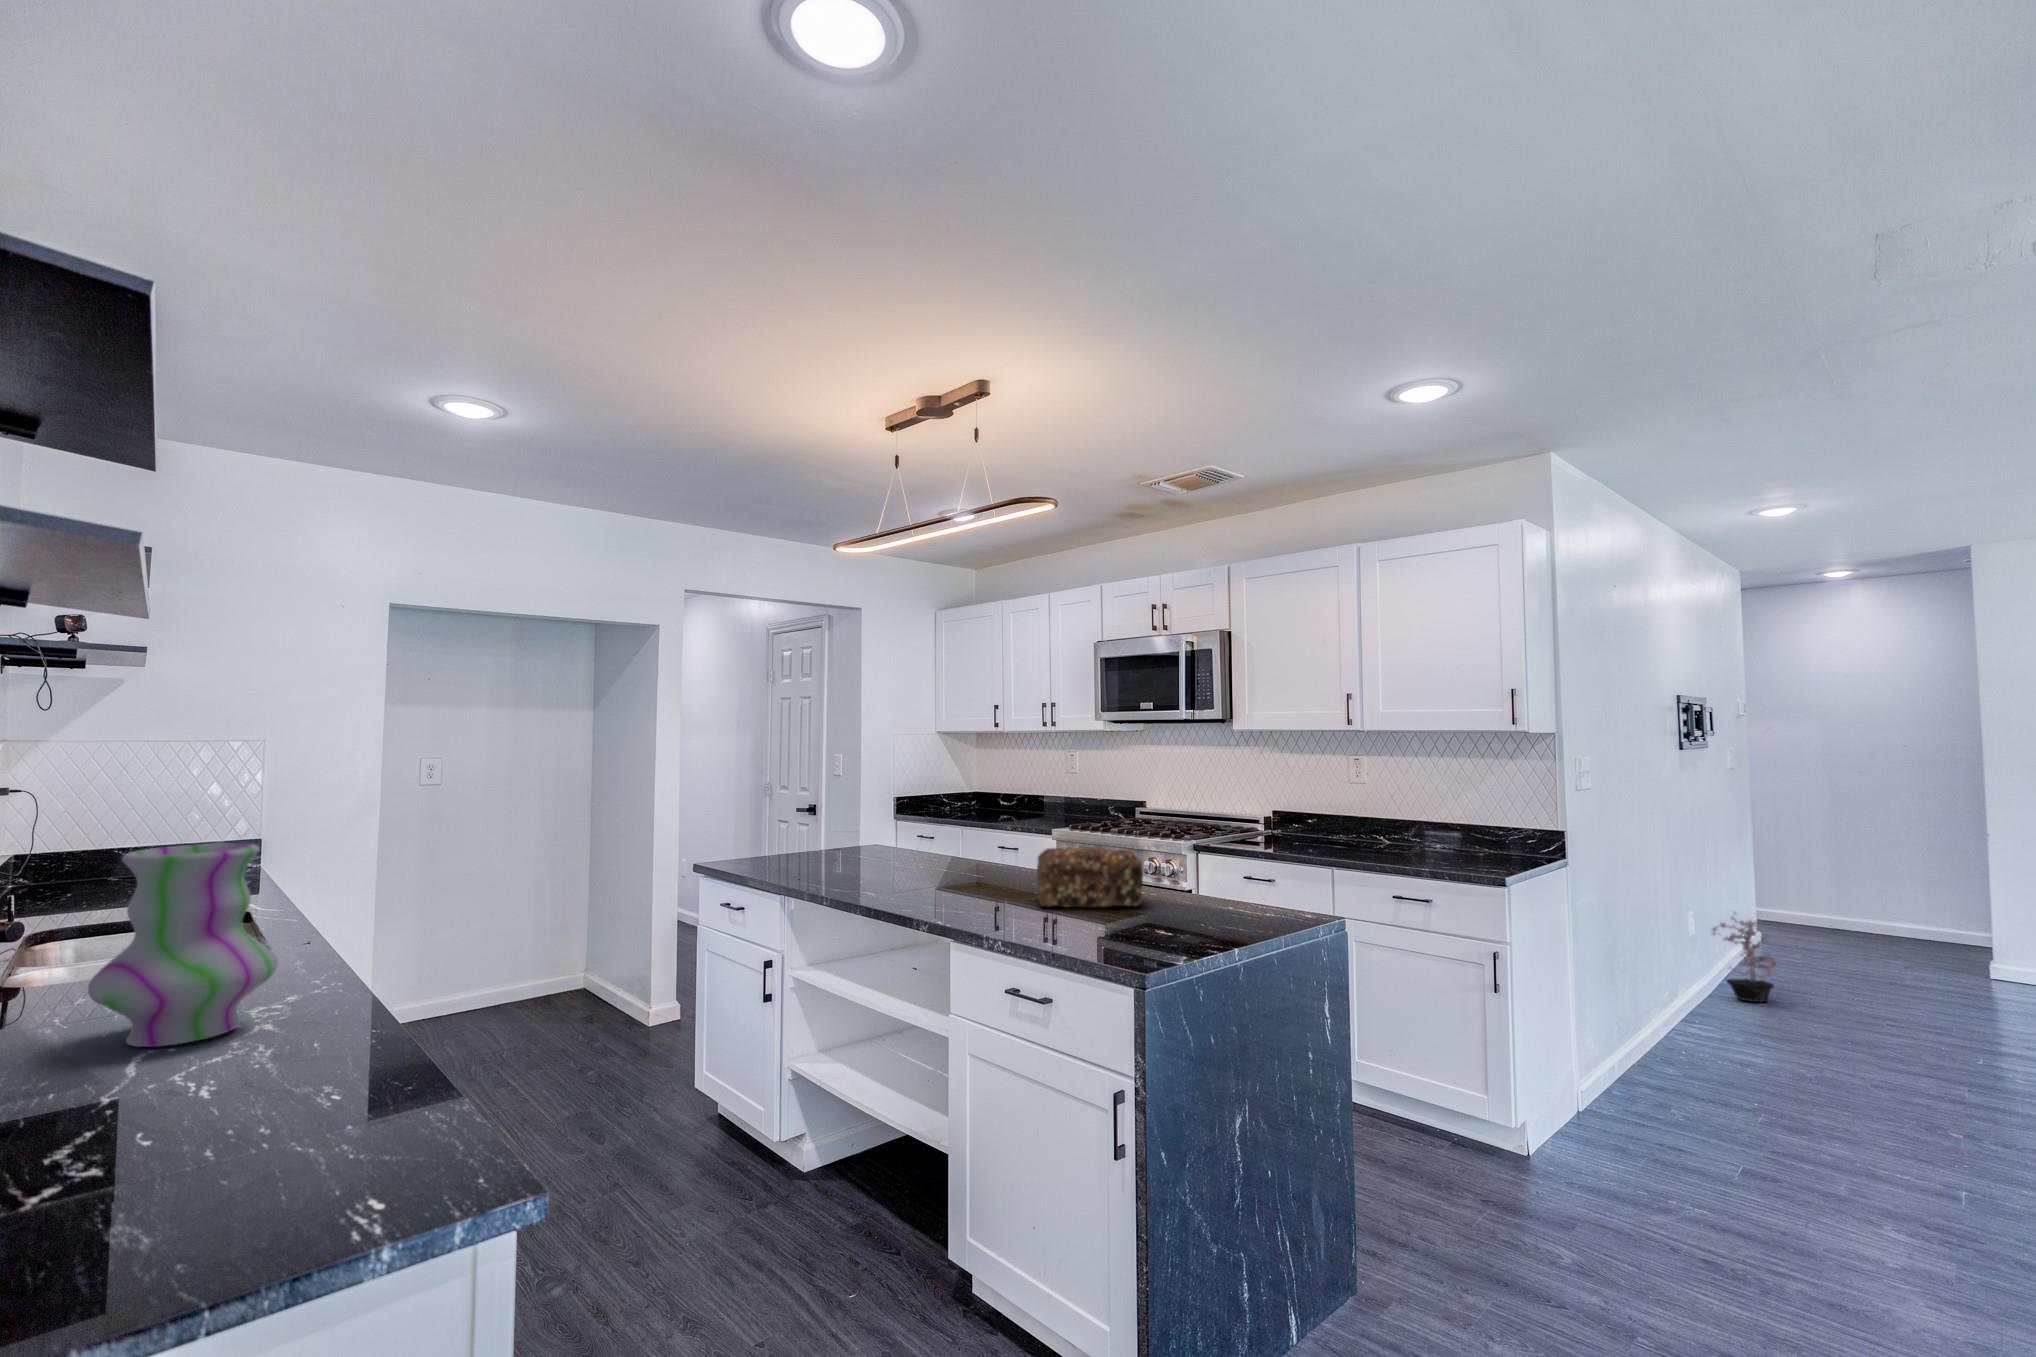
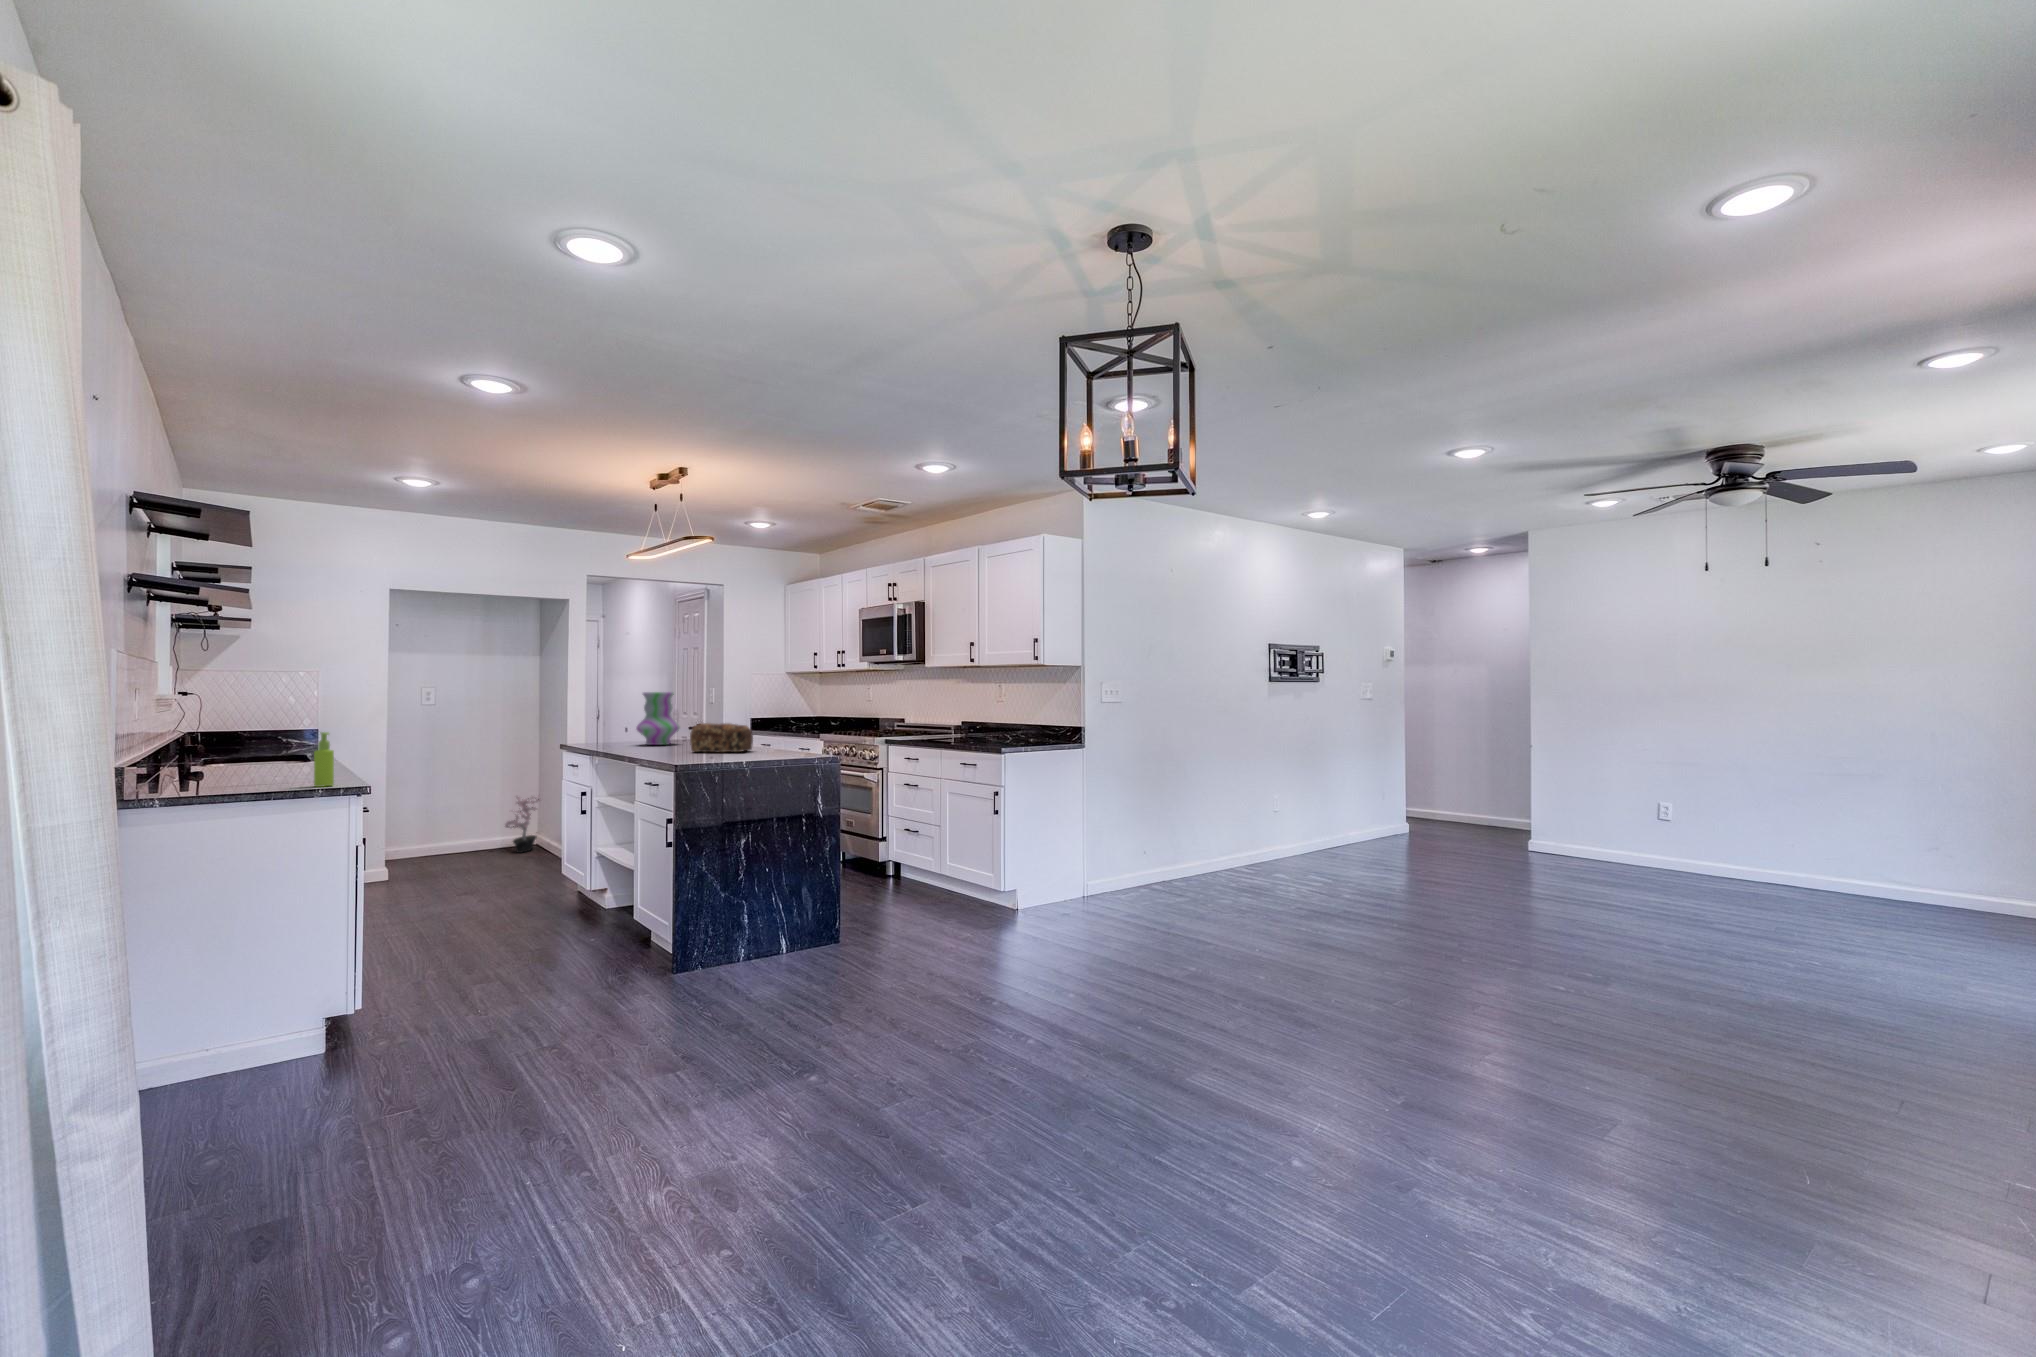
vase: present [88,843,278,1047] -> present [636,692,680,745]
potted plant: present [1711,911,1777,1002] -> present [505,795,541,853]
soap dispenser: none [337,973,400,1154] -> present [314,732,334,787]

